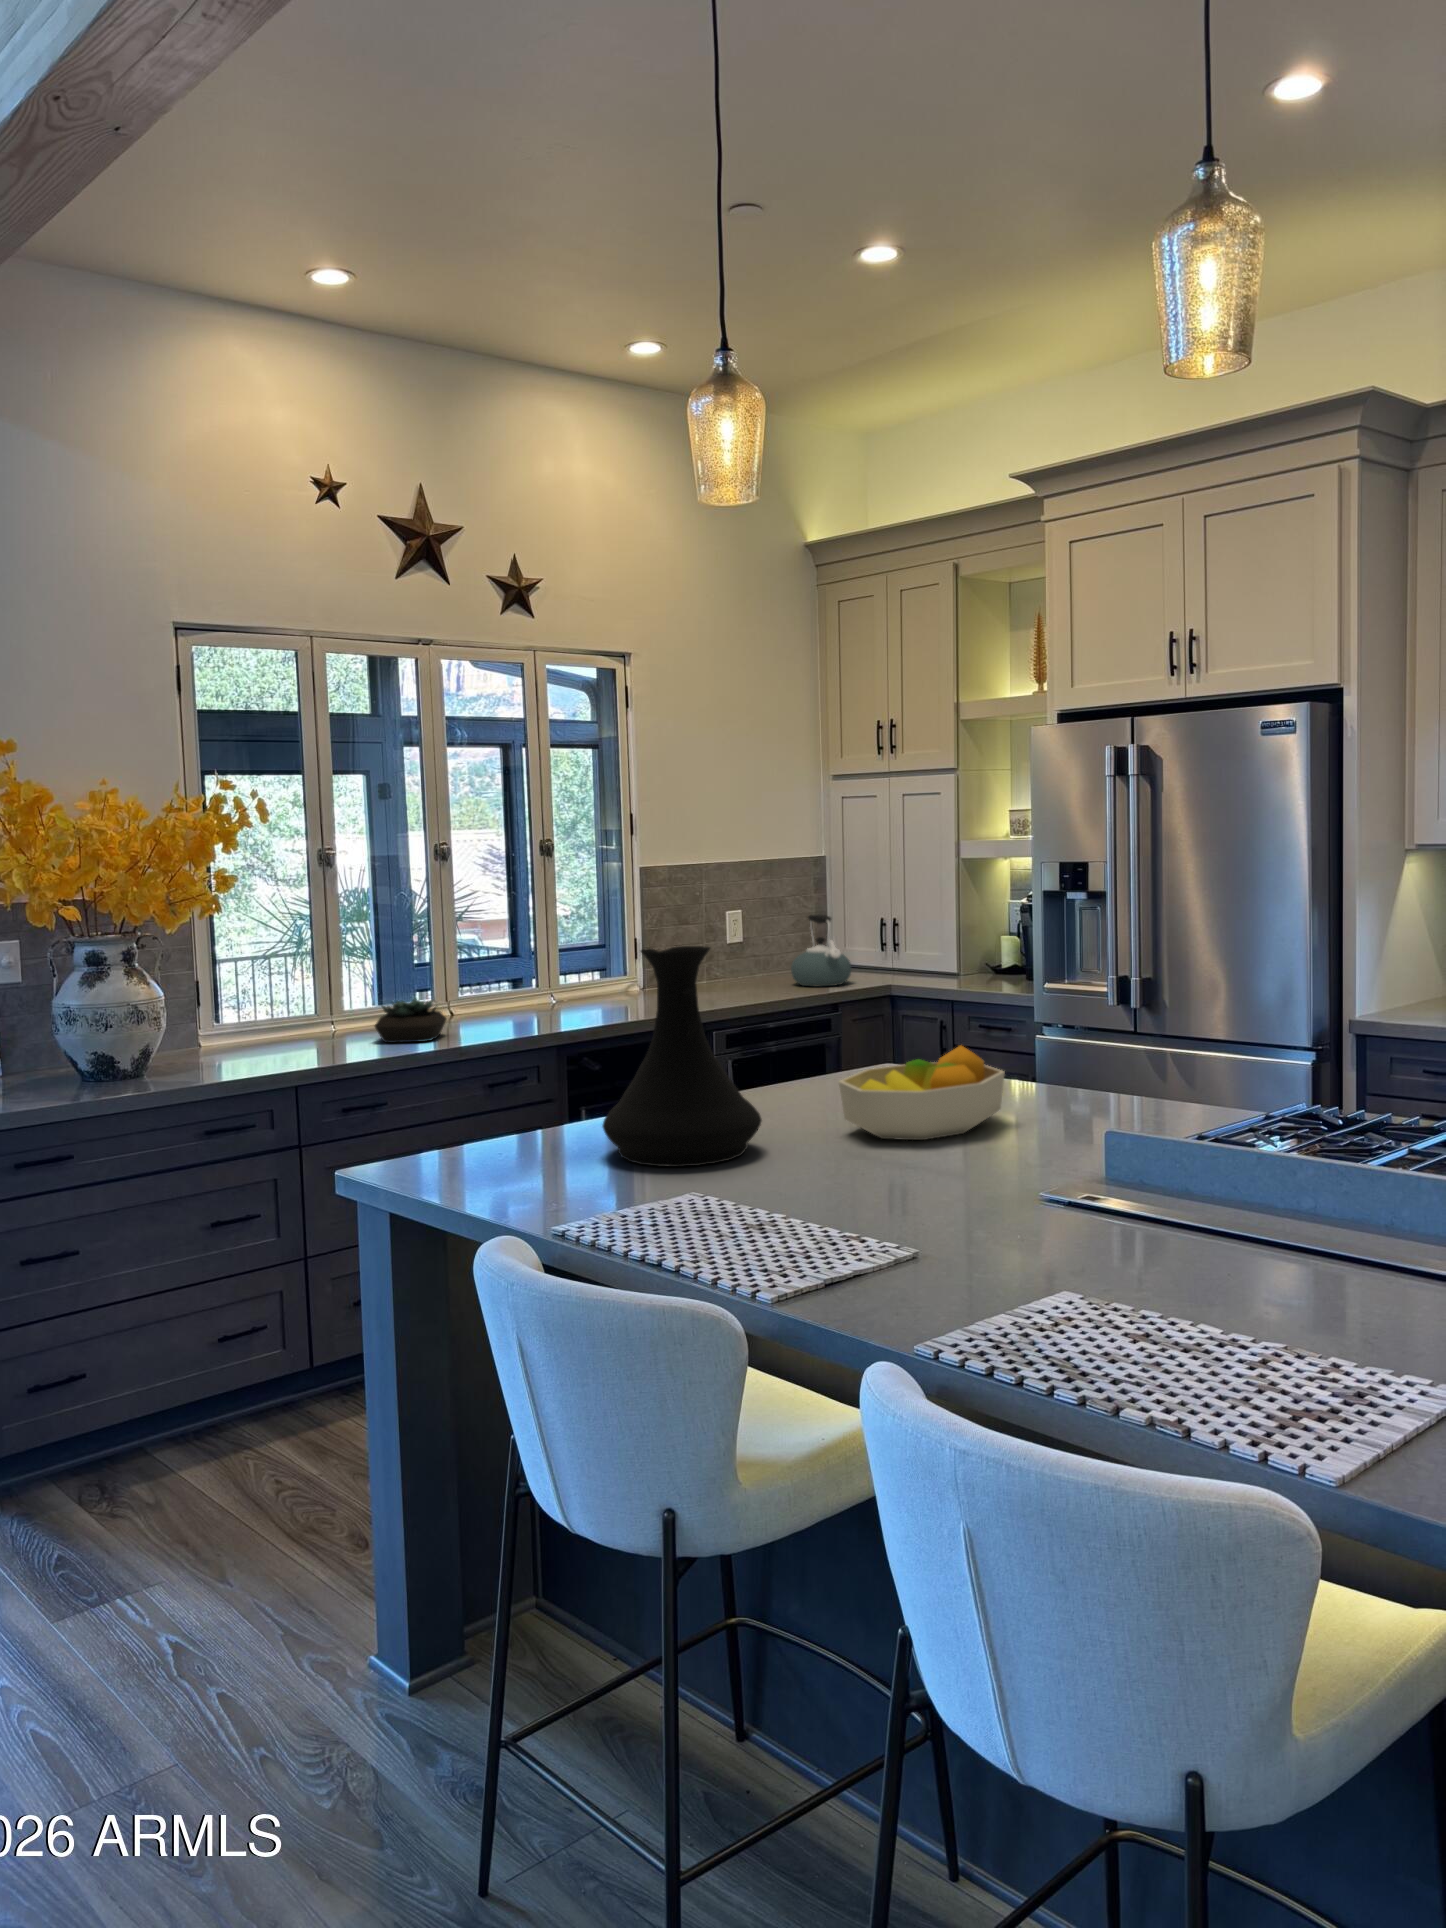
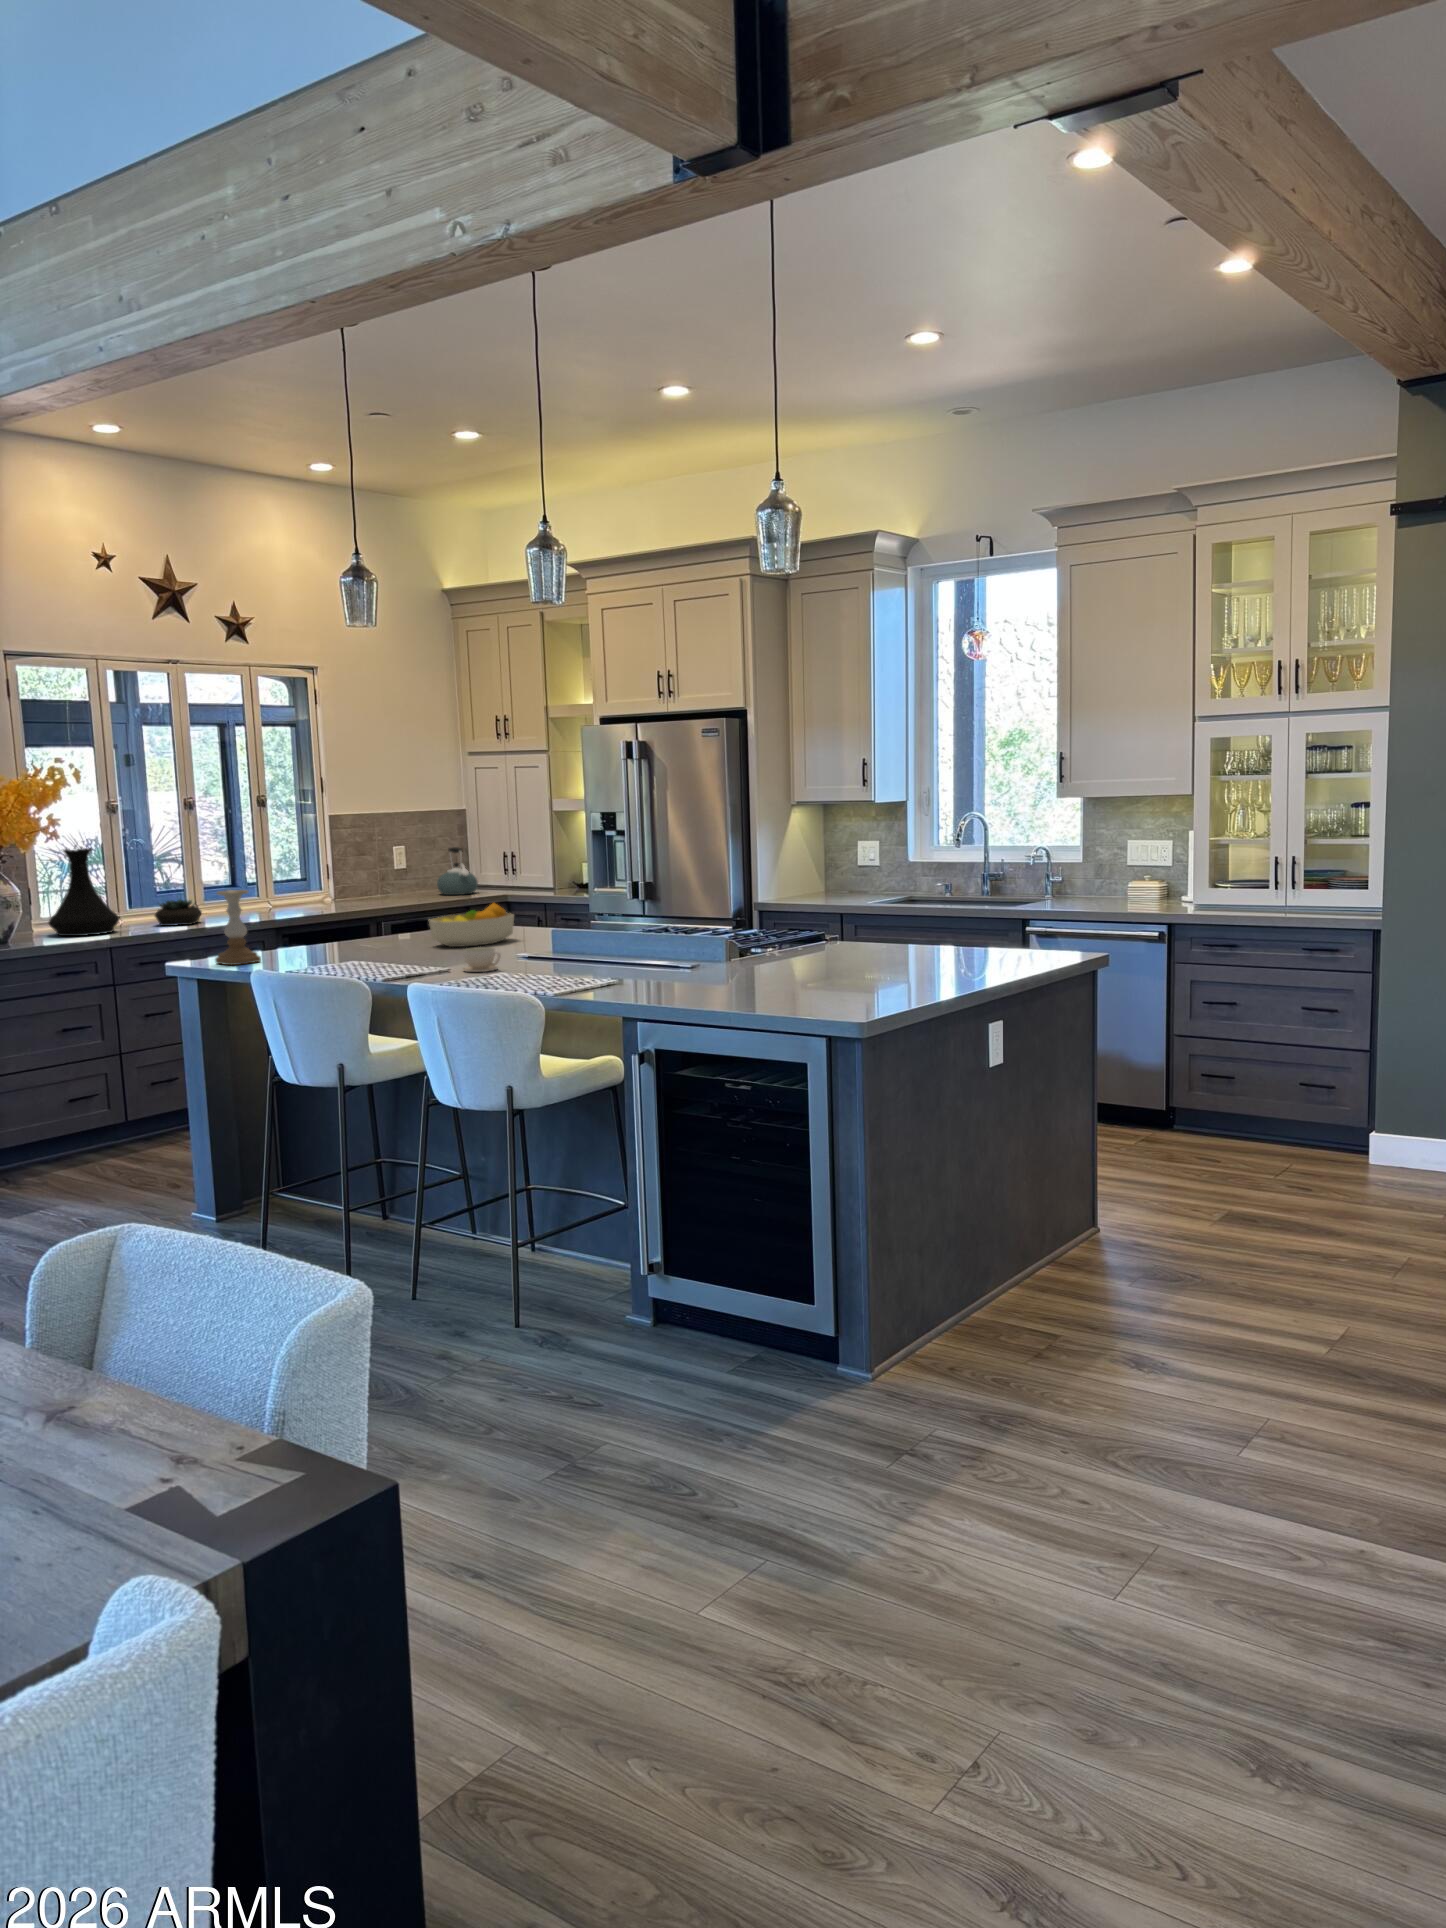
vase: present [602,946,762,1167] -> present [49,848,119,936]
candle holder: none [429,1025,516,1182] -> present [215,890,261,965]
coffee cup: none [970,1197,1068,1269] -> present [463,947,501,972]

